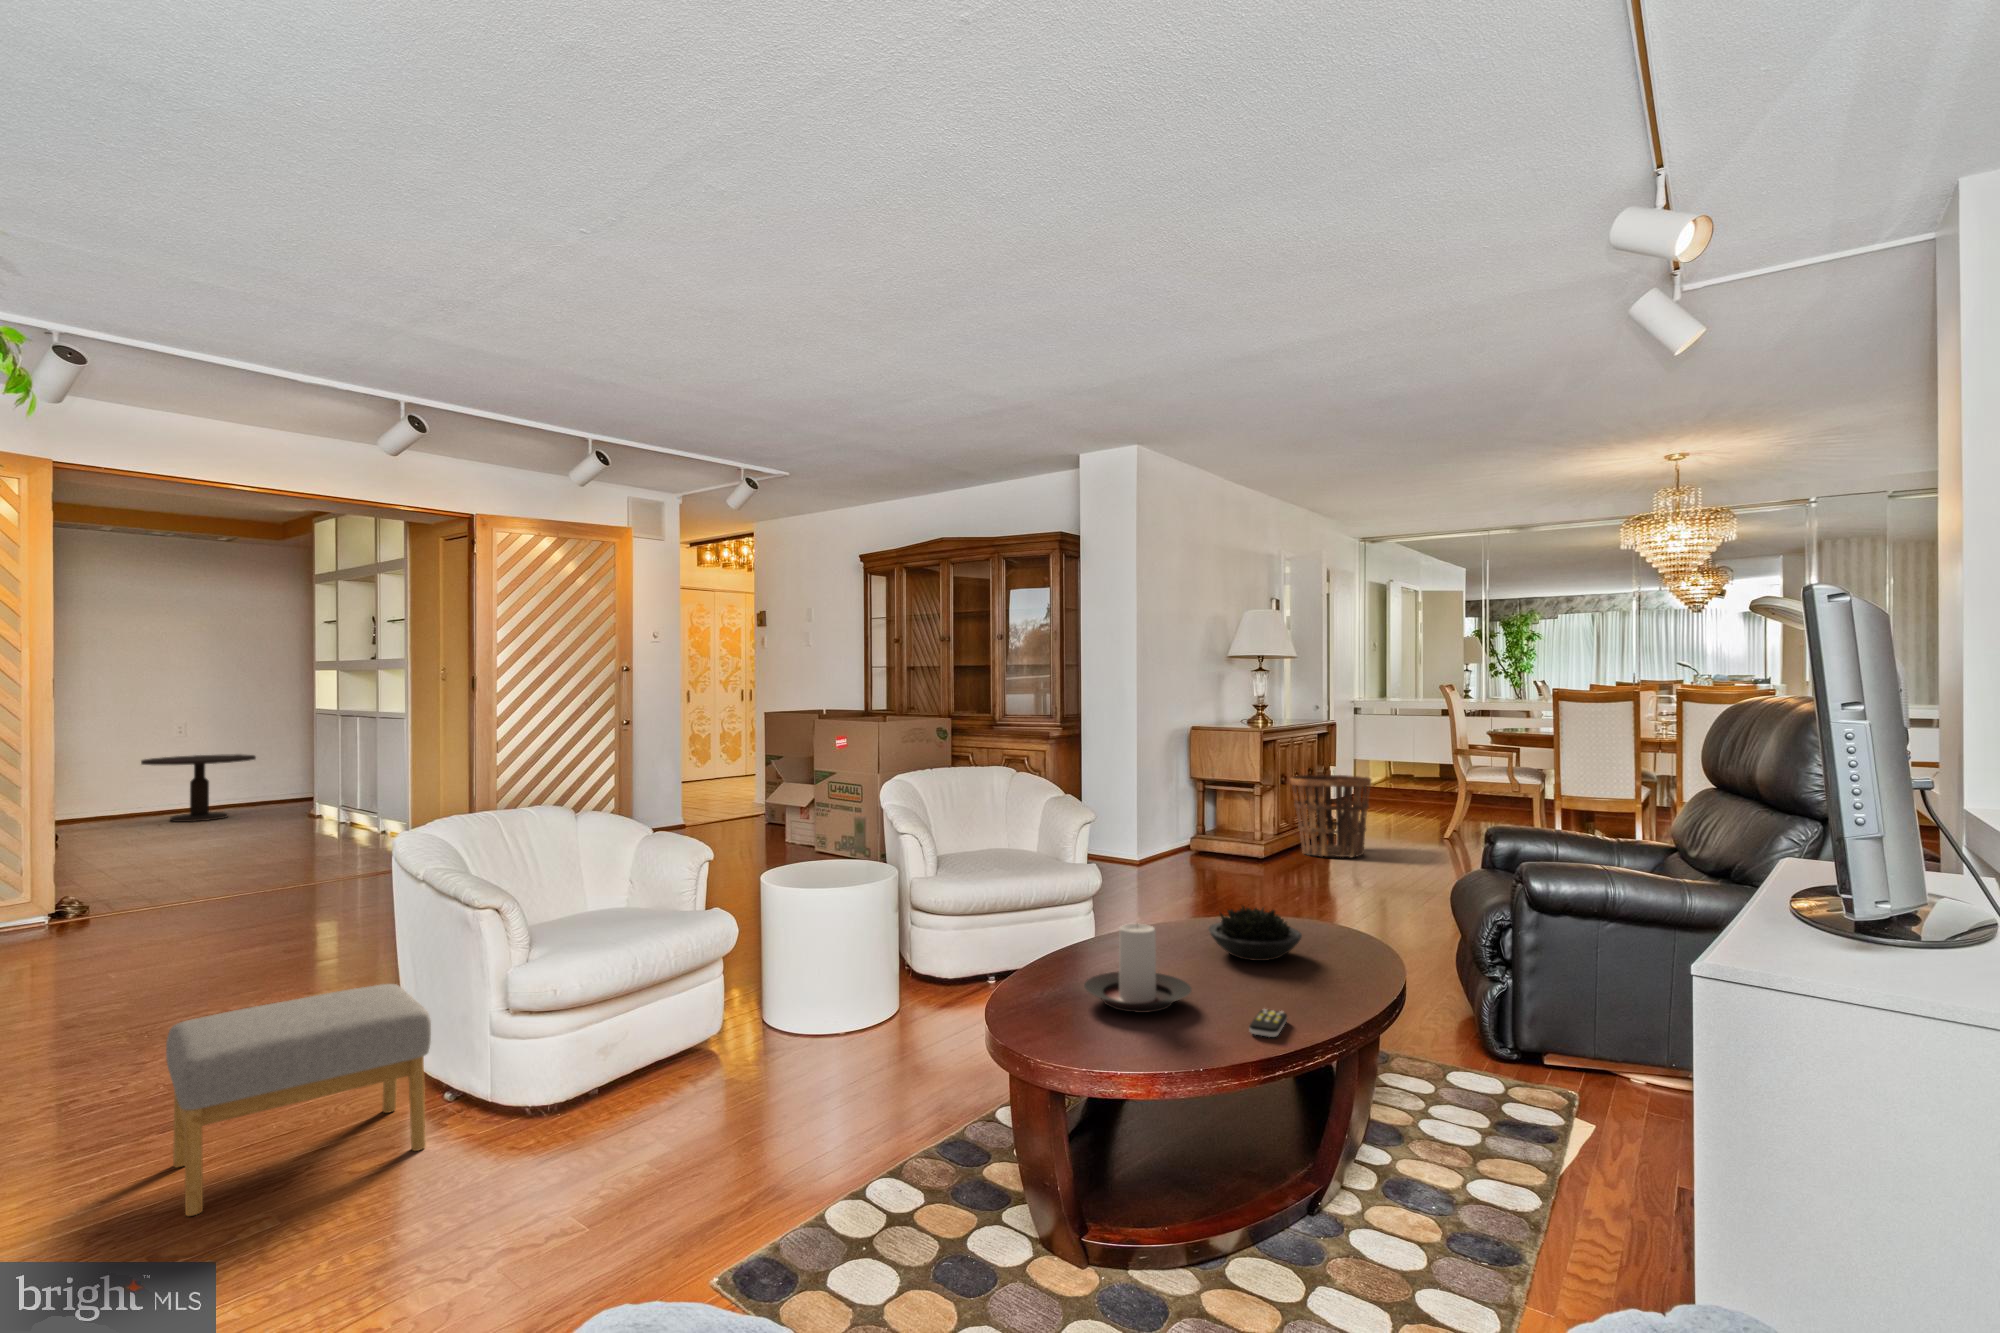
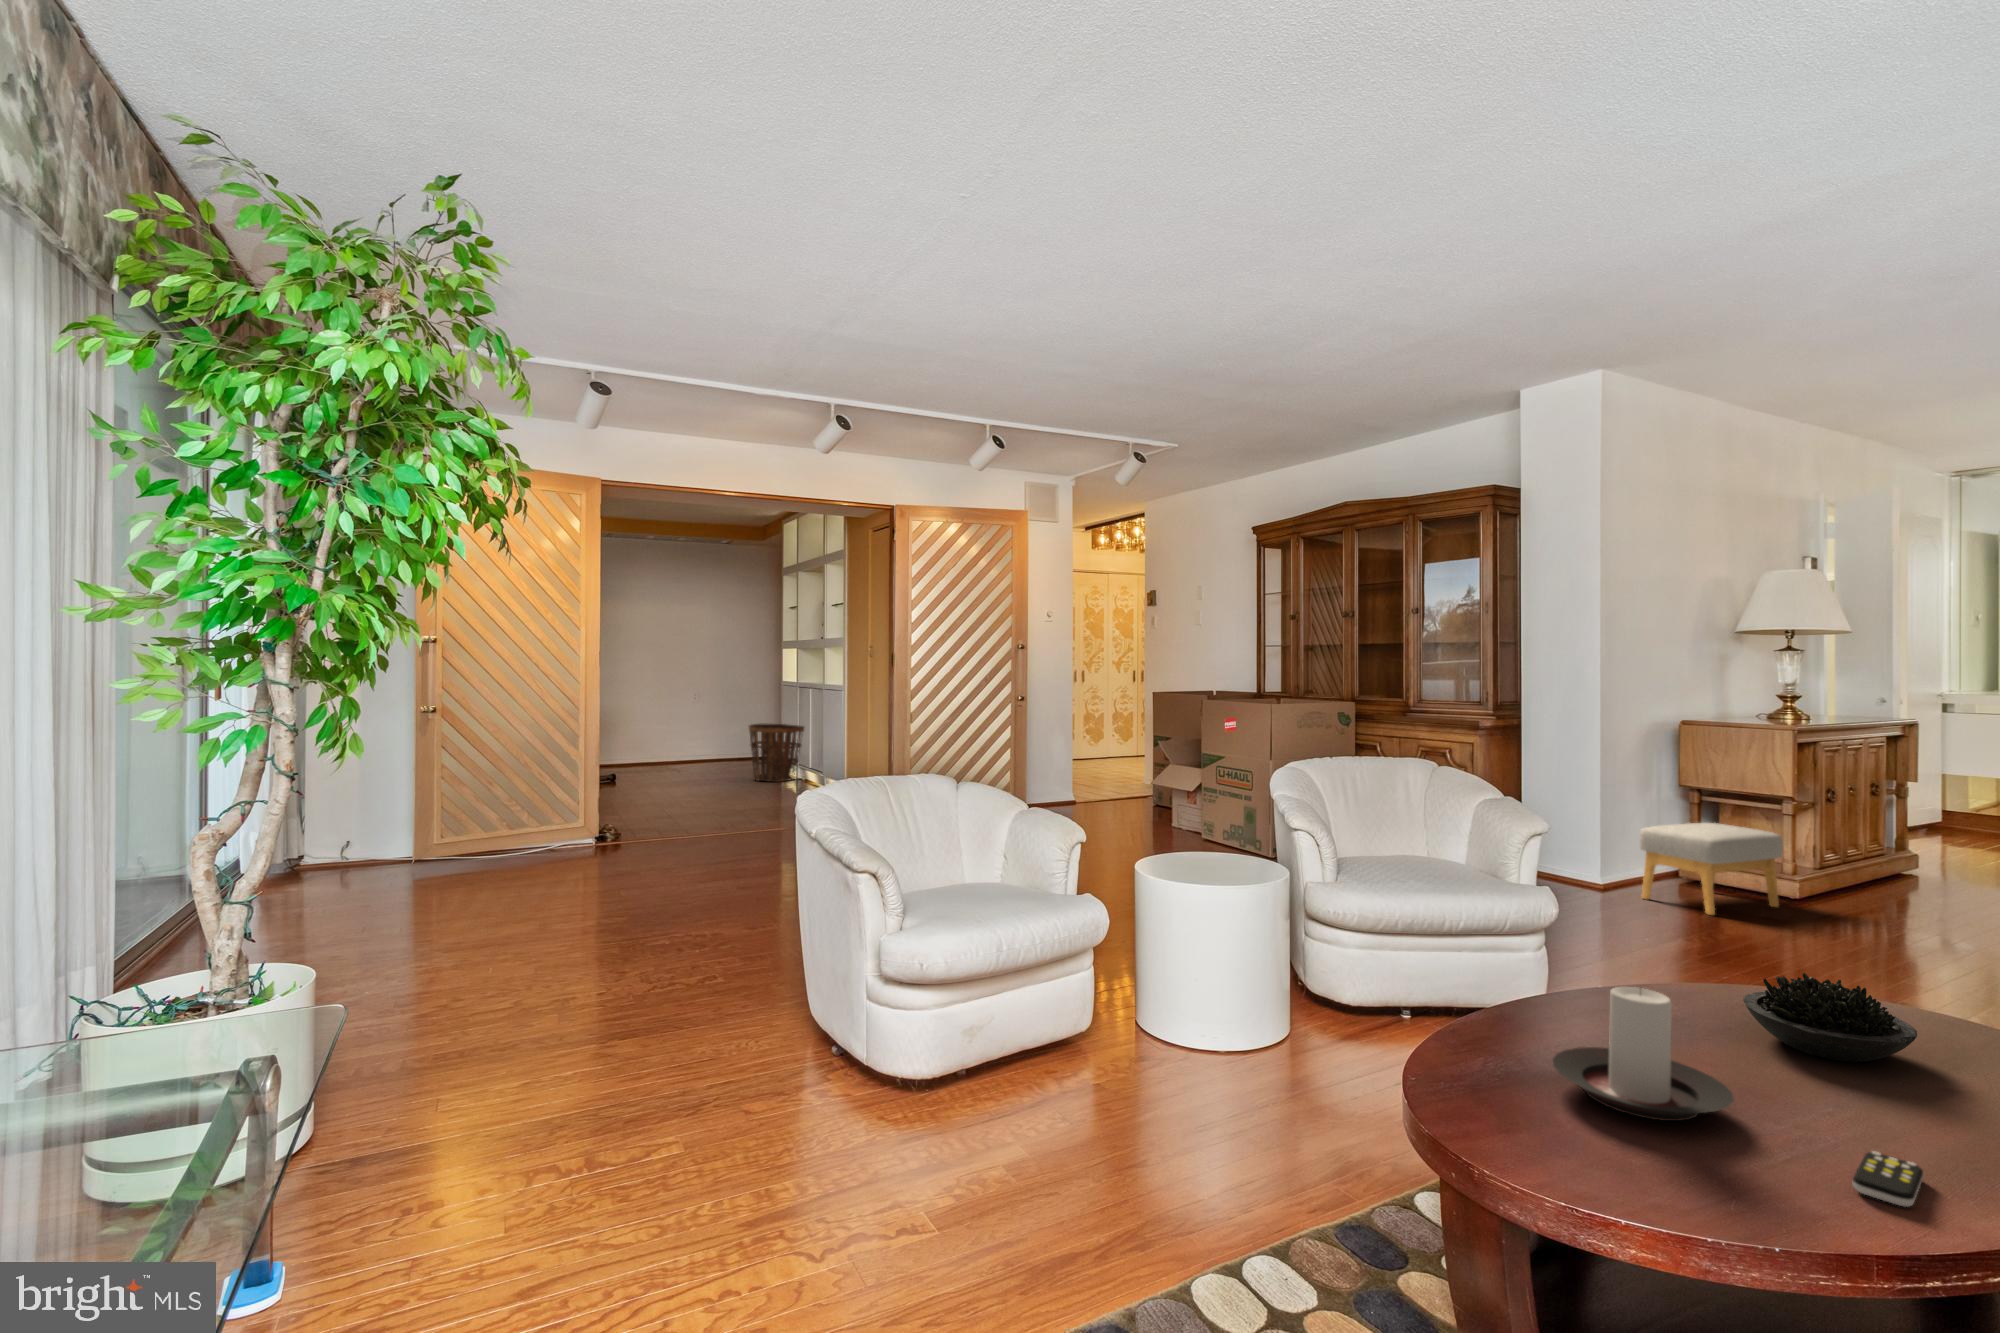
side table: present [141,754,256,822] -> none [664,716,741,770]
basket: present [1291,774,1371,857] -> present [749,723,804,782]
footstool: present [166,984,431,1216] -> present [1640,823,1783,915]

